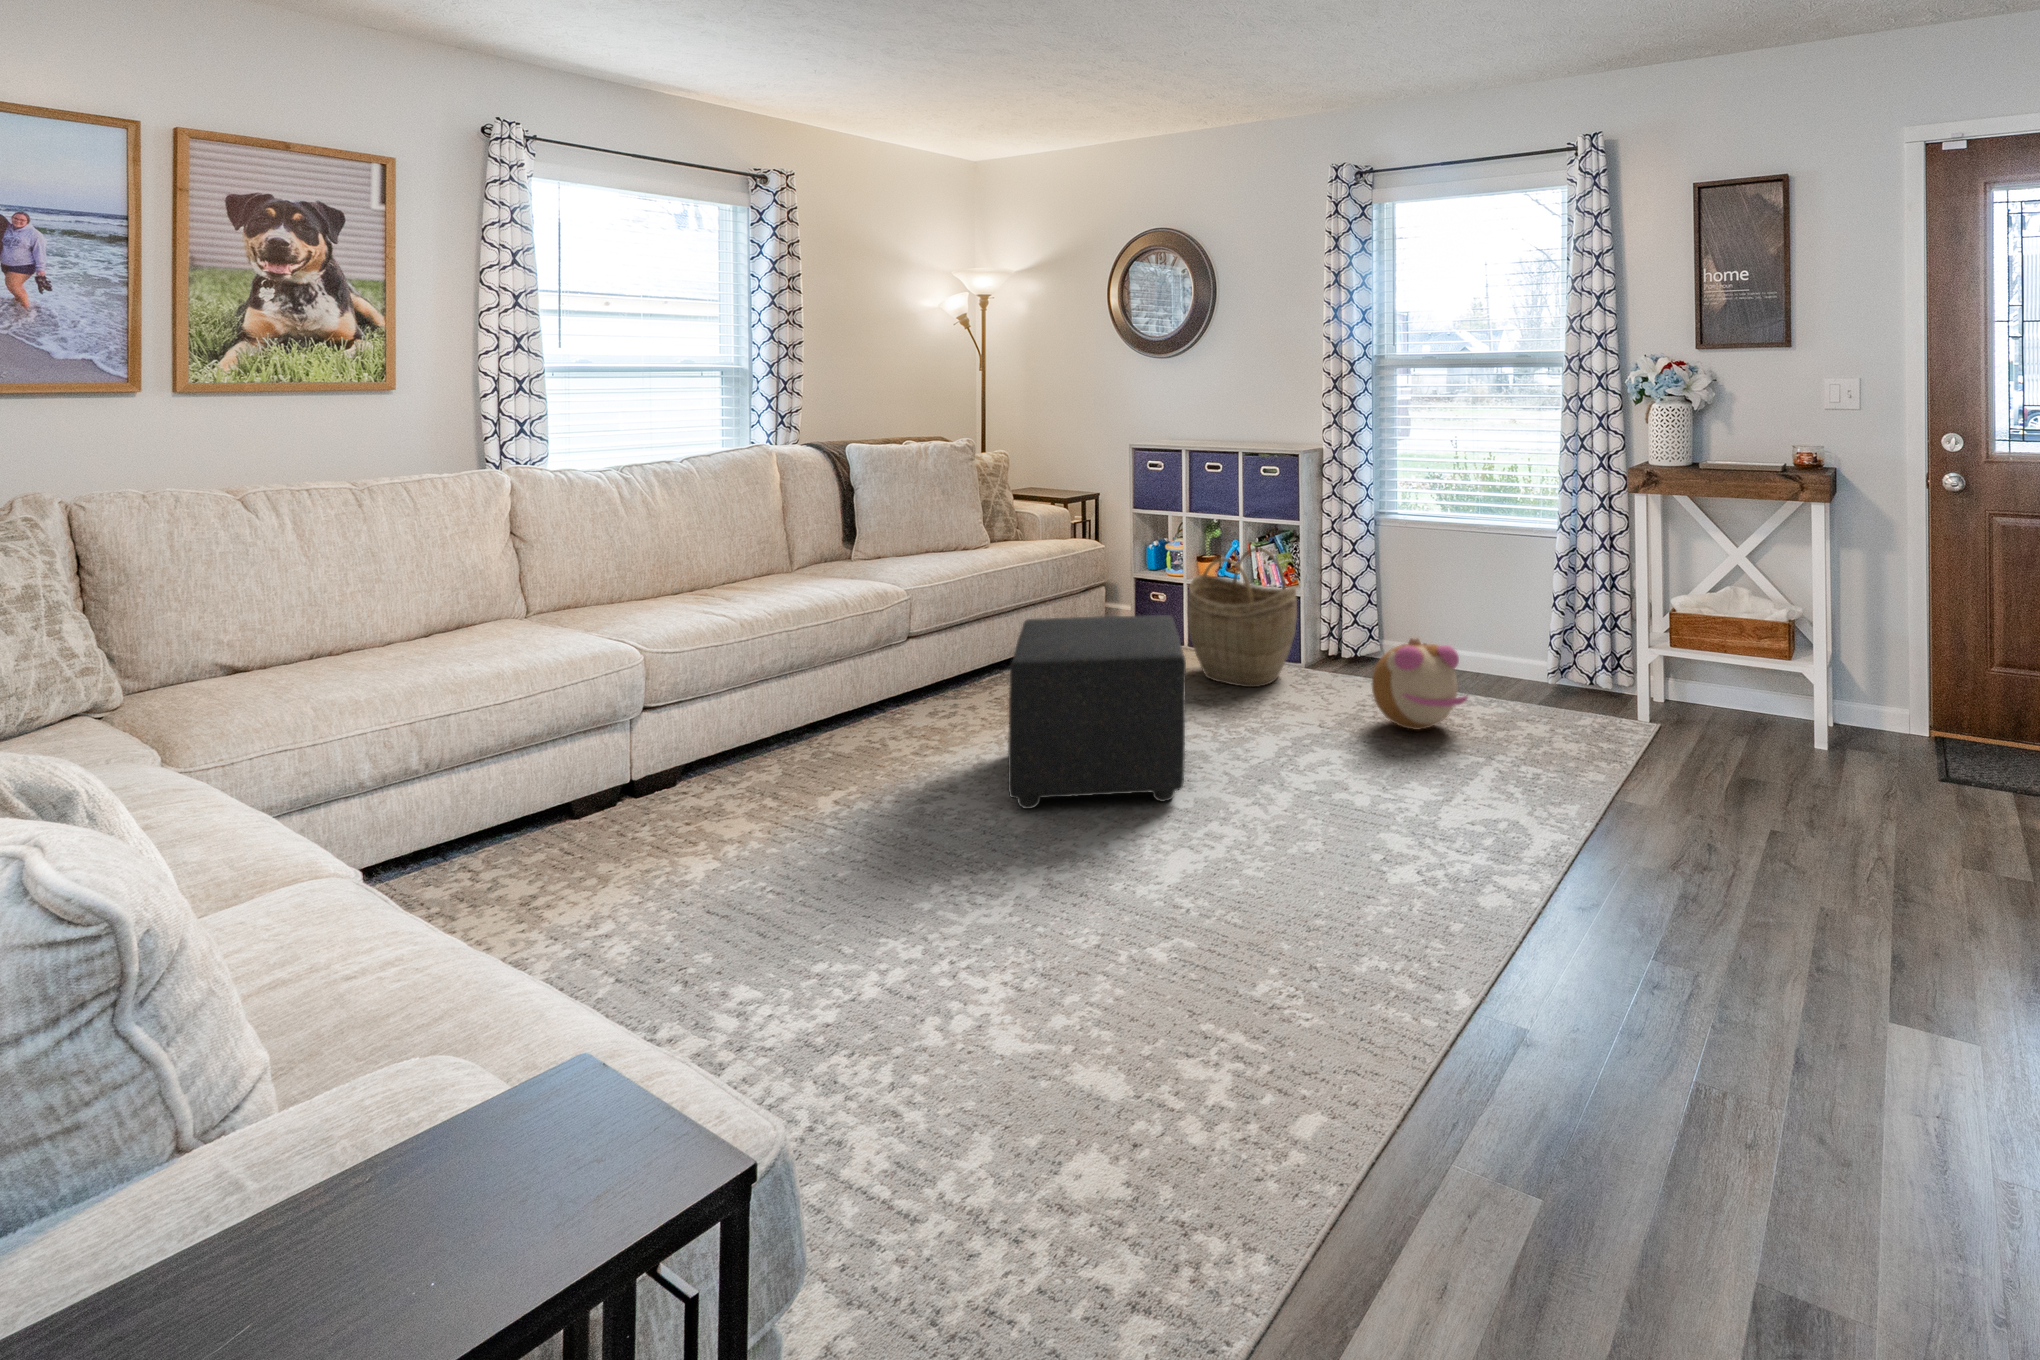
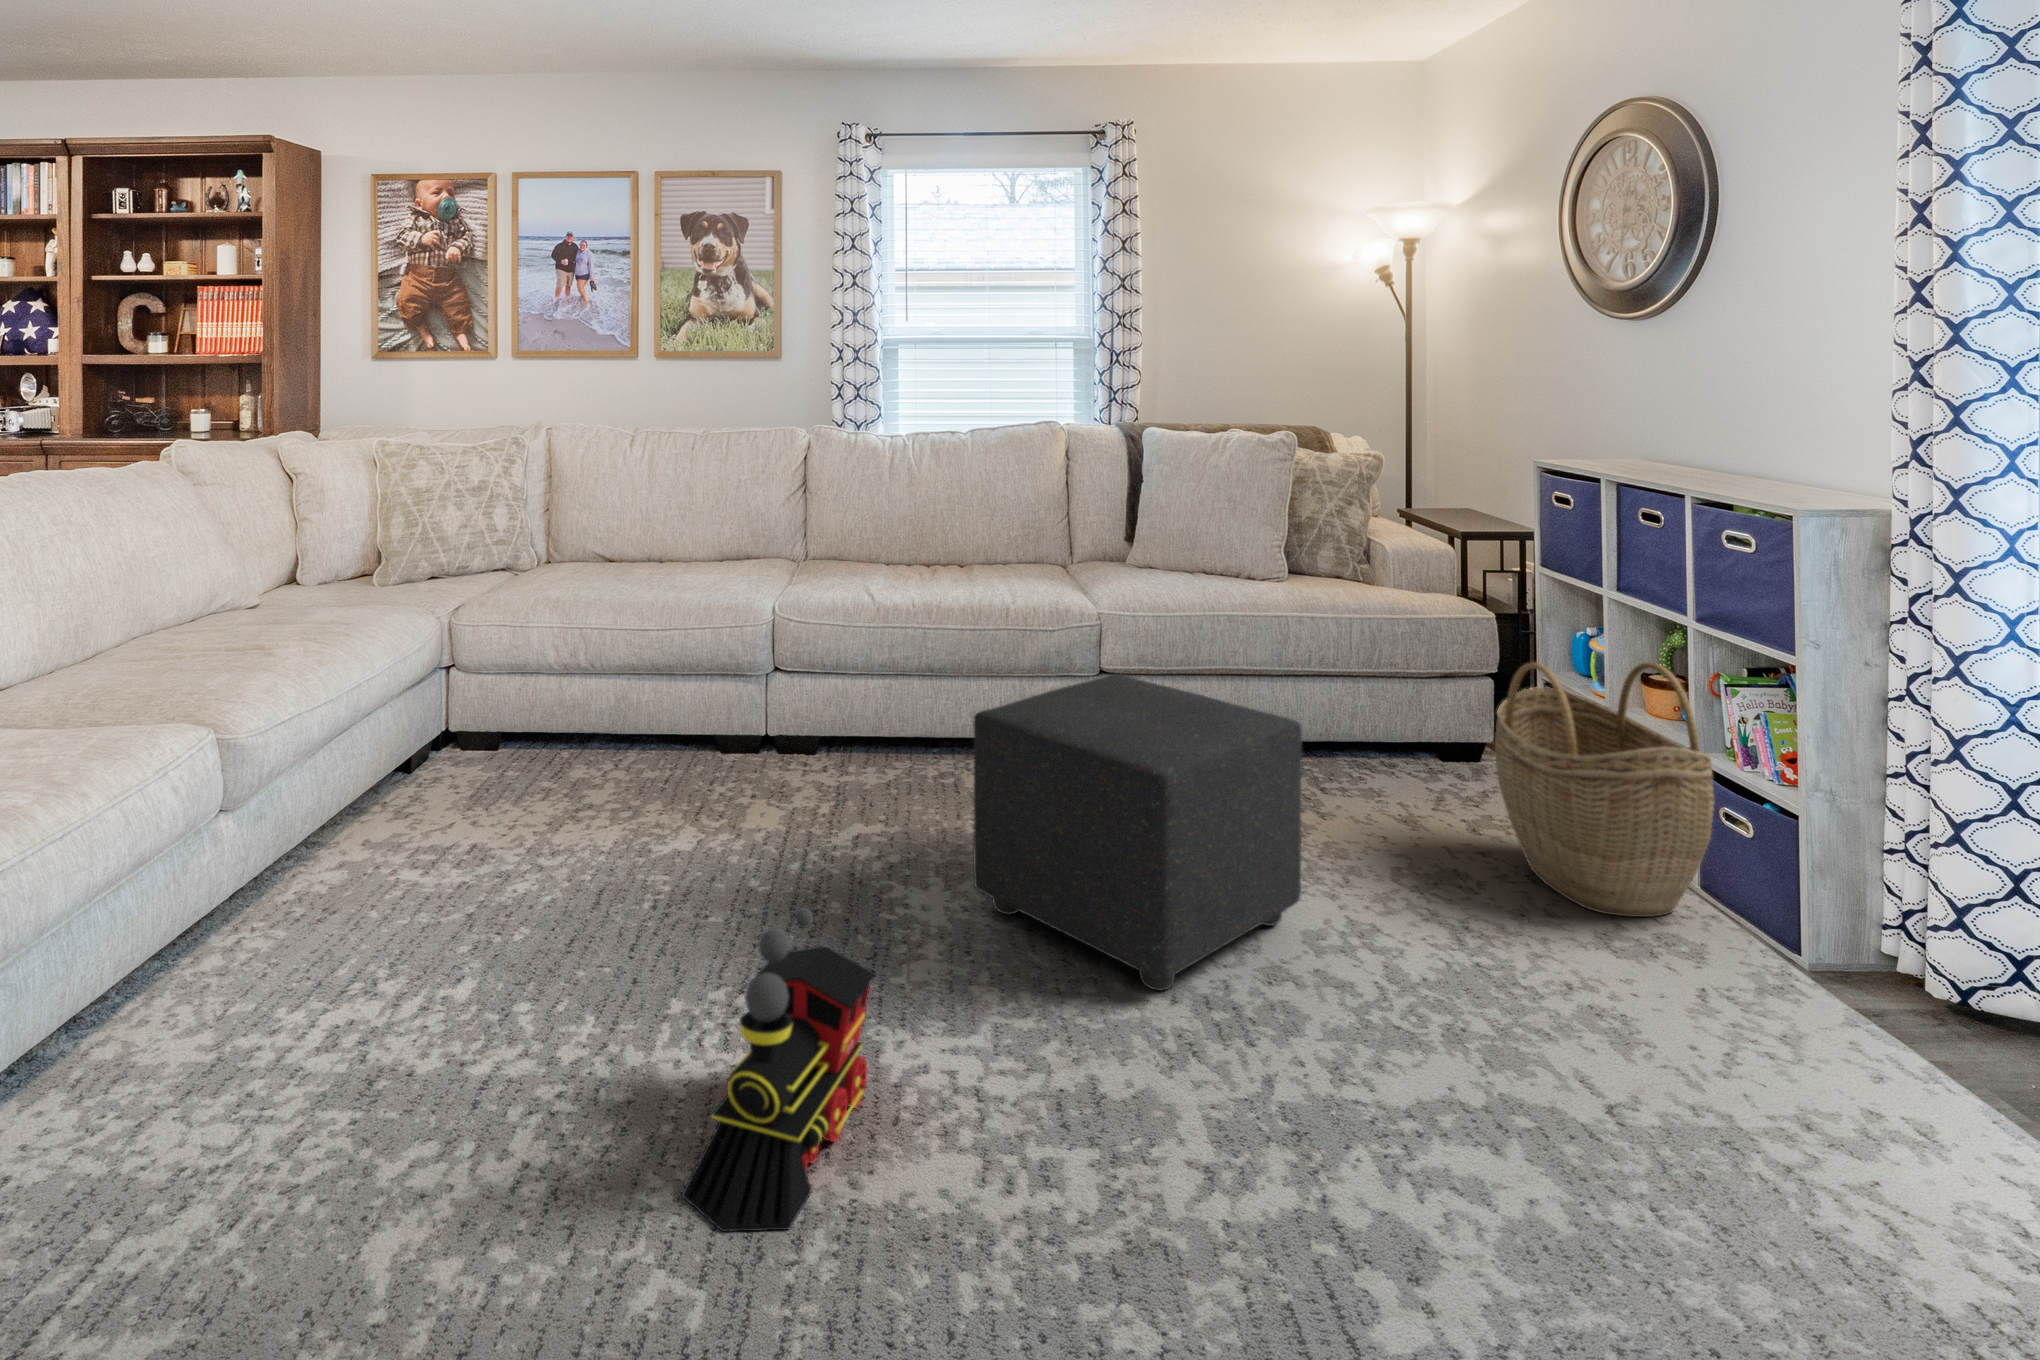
plush toy: present [1372,638,1468,730] -> none [1703,920,1952,1142]
toy train: none [1073,793,1220,1019] -> present [682,908,876,1232]

